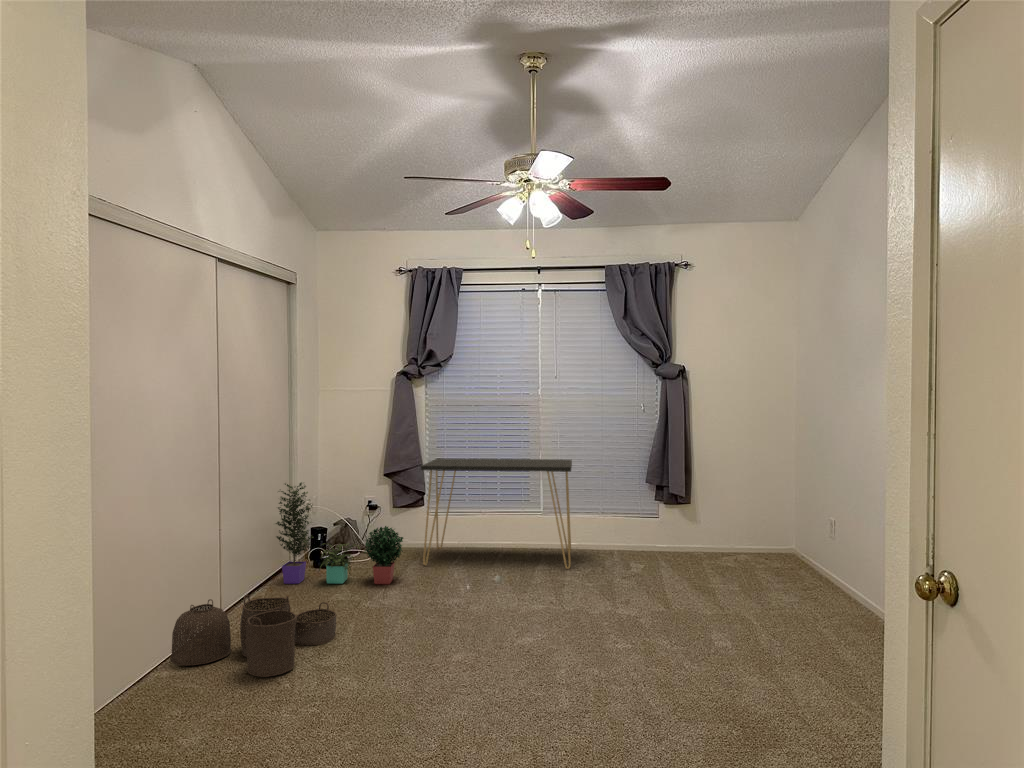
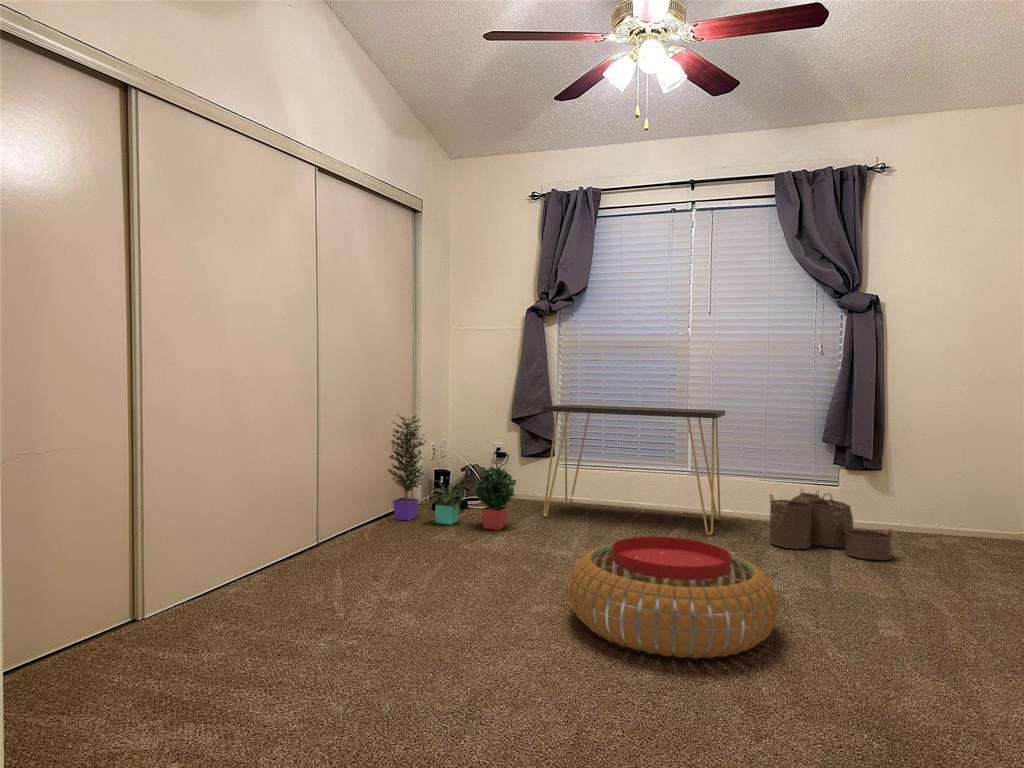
pouf: none [486,586,646,686] -> present [568,537,779,658]
woven basket: present [170,595,336,677] -> present [770,492,892,560]

